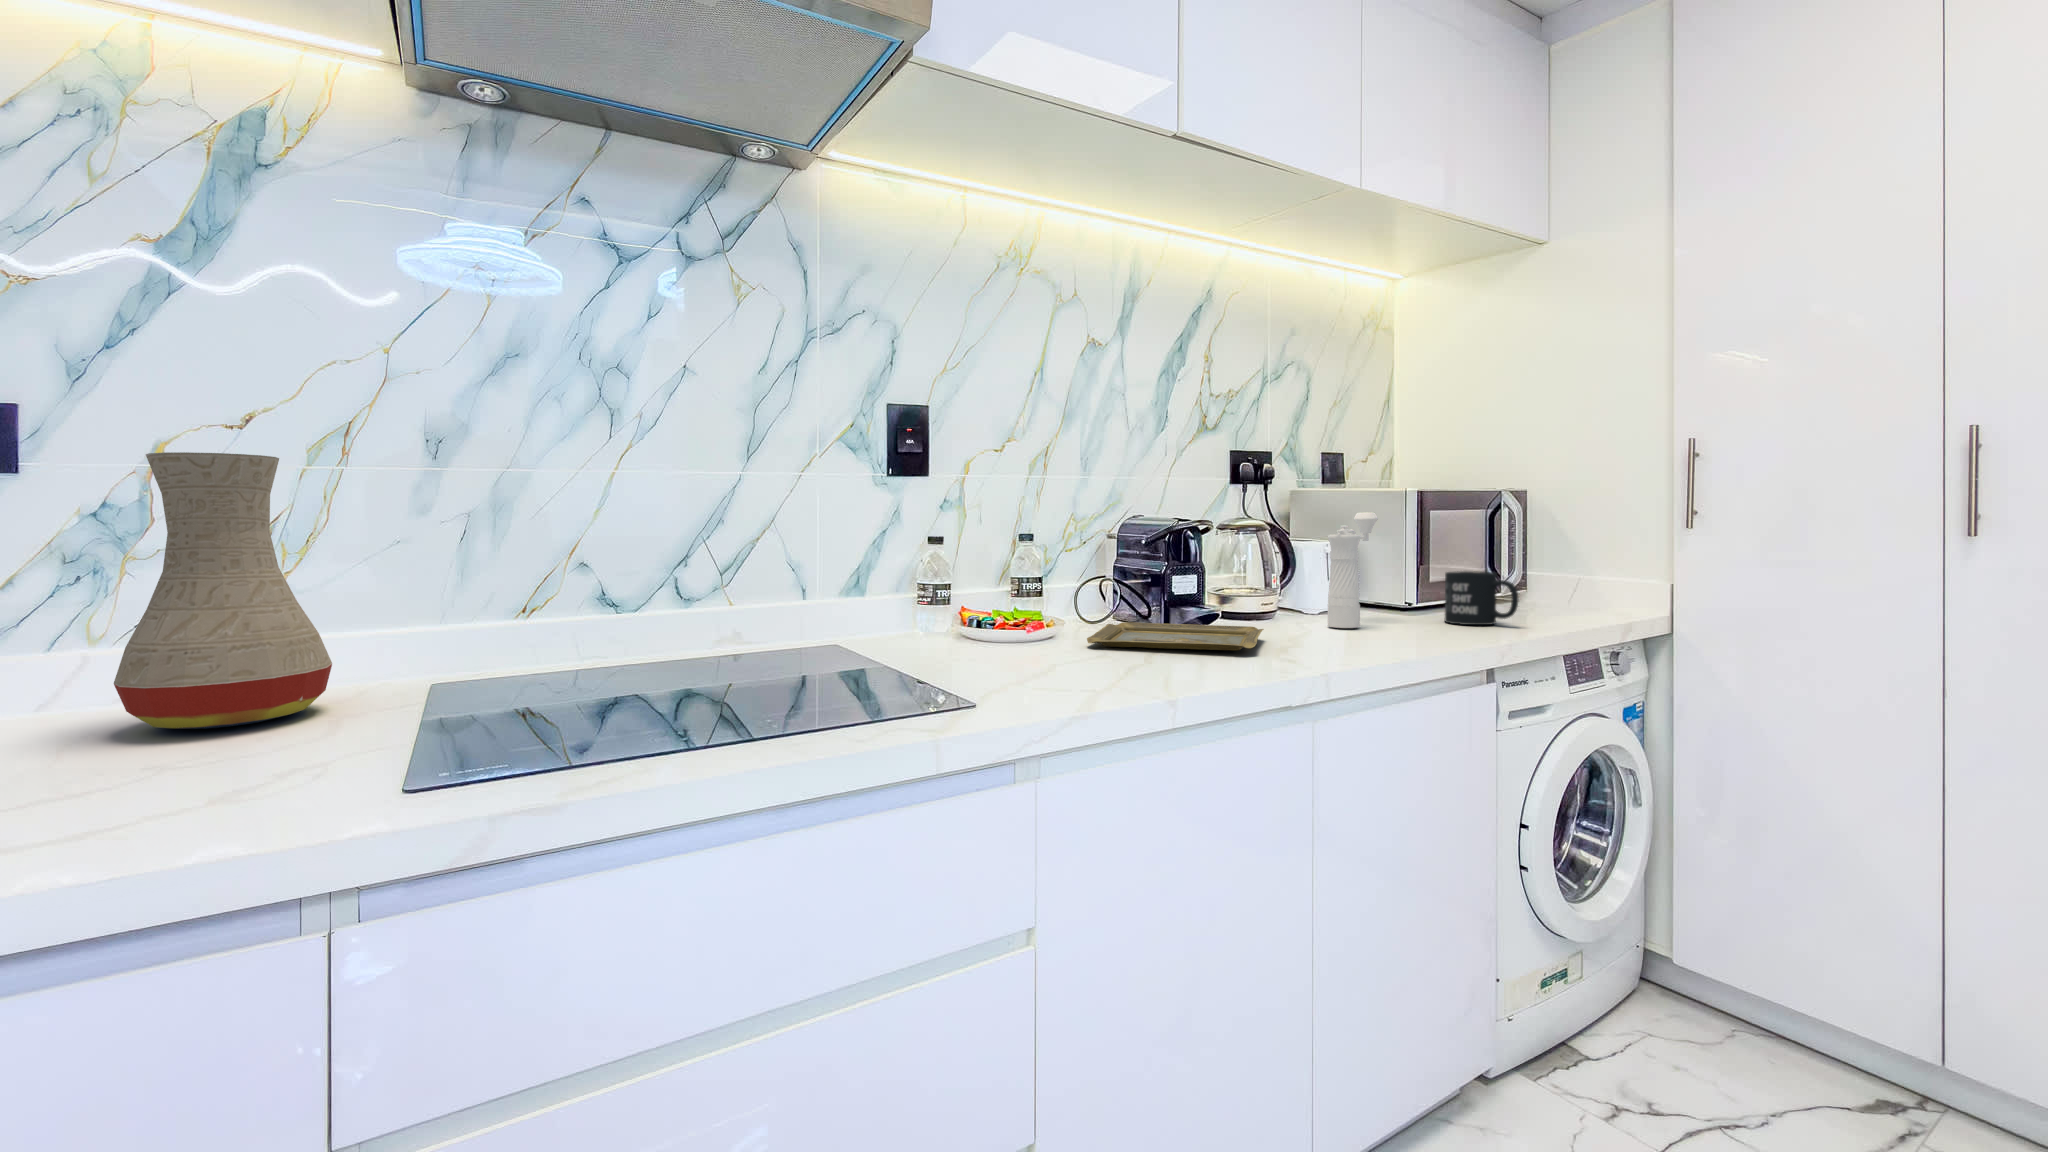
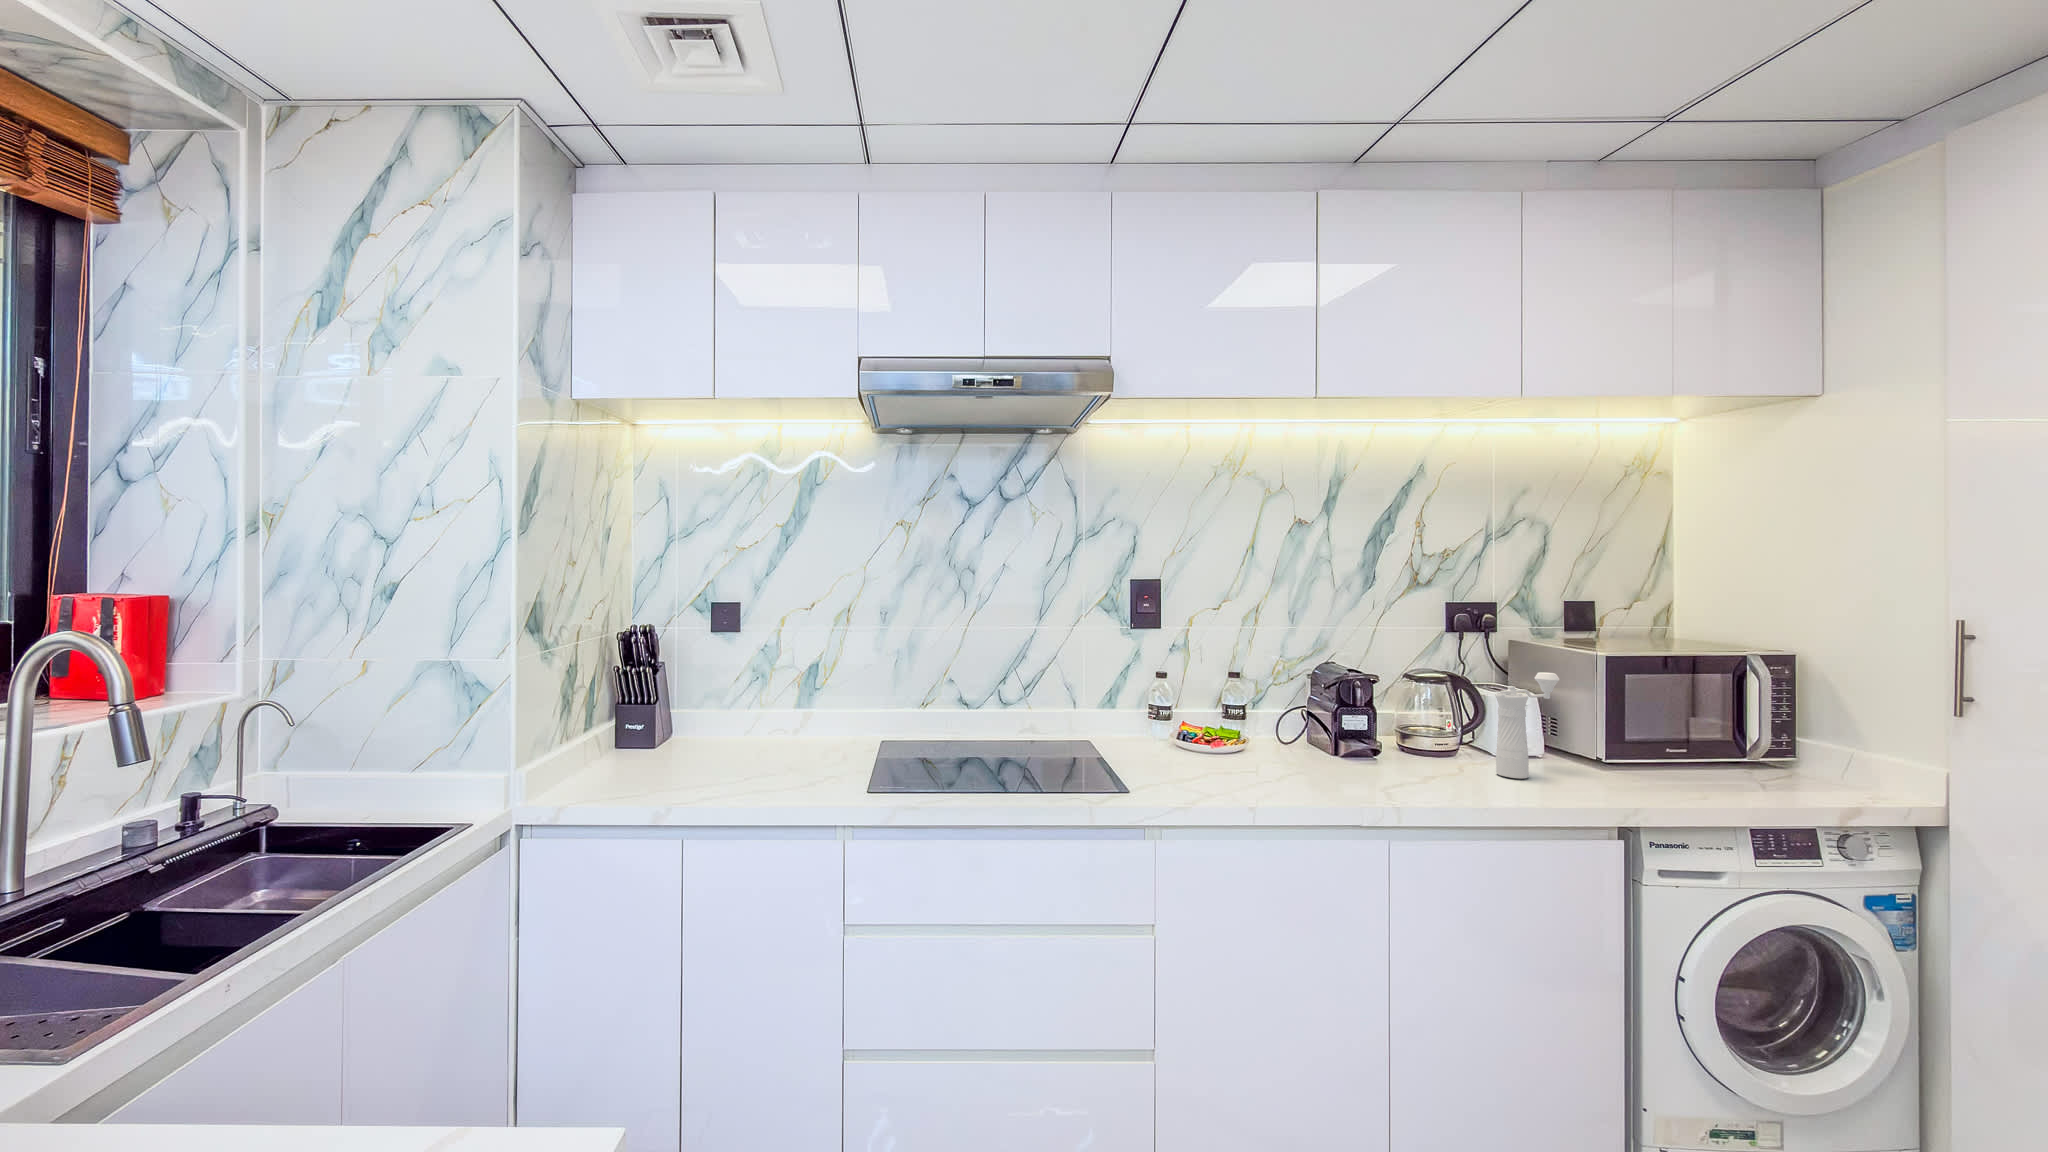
vase: present [114,452,332,729] -> none [732,631,814,763]
mug: present [1445,571,1518,625] -> none [1637,735,1717,794]
tray: present [1087,622,1264,650] -> none [1252,748,1410,791]

